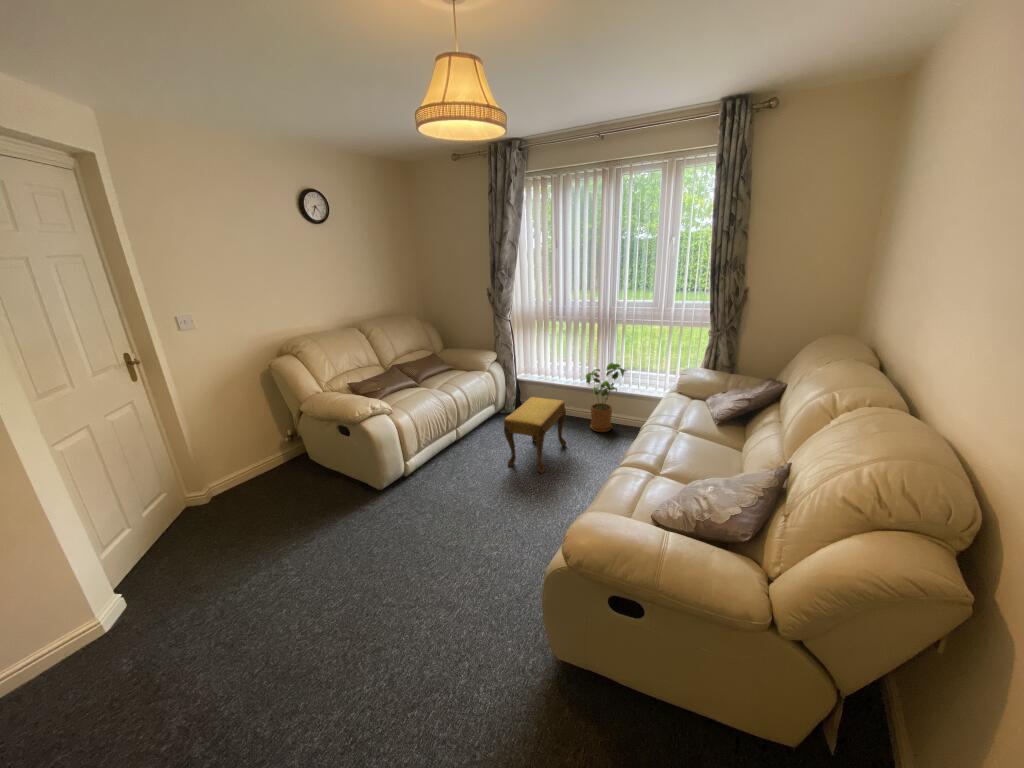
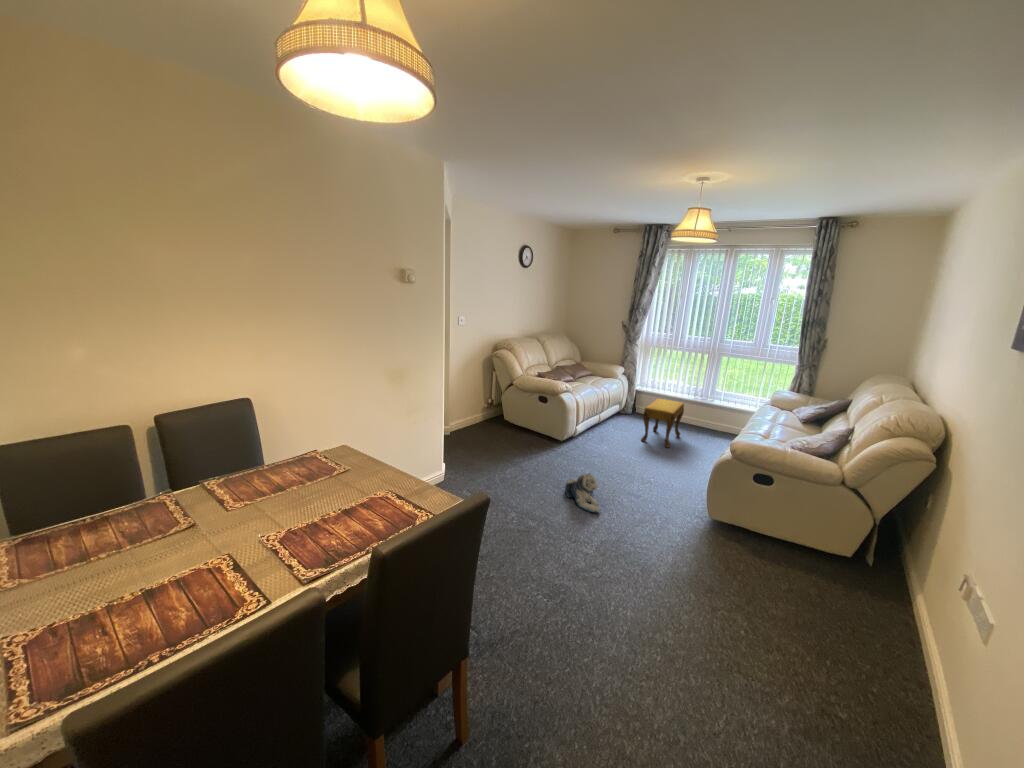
house plant: present [586,363,627,432] -> none [694,382,729,433]
plush toy: none [309,603,366,695] -> present [565,474,600,513]

